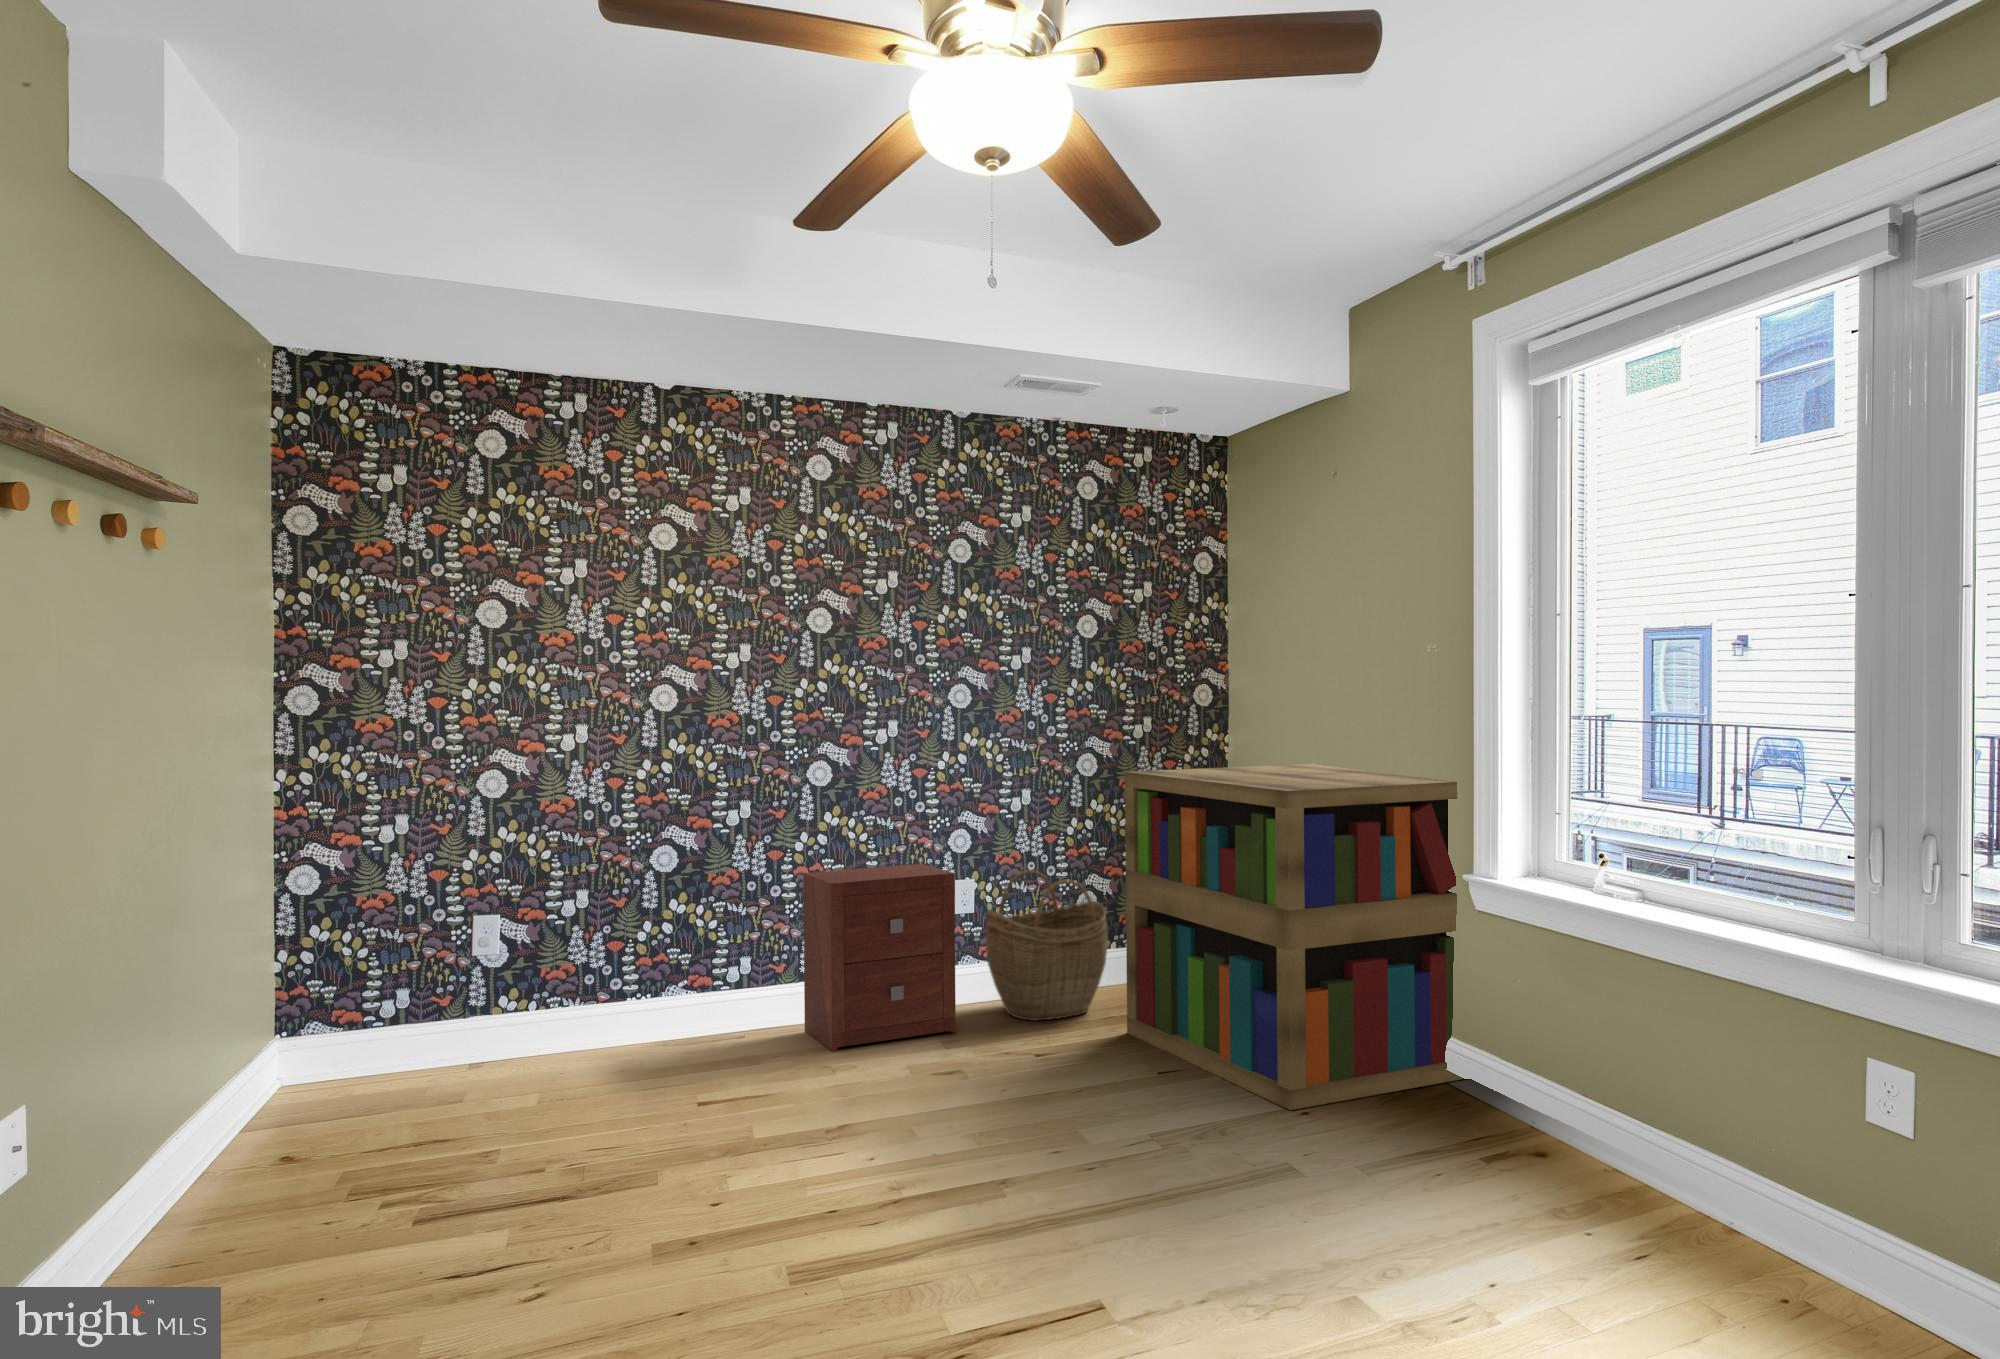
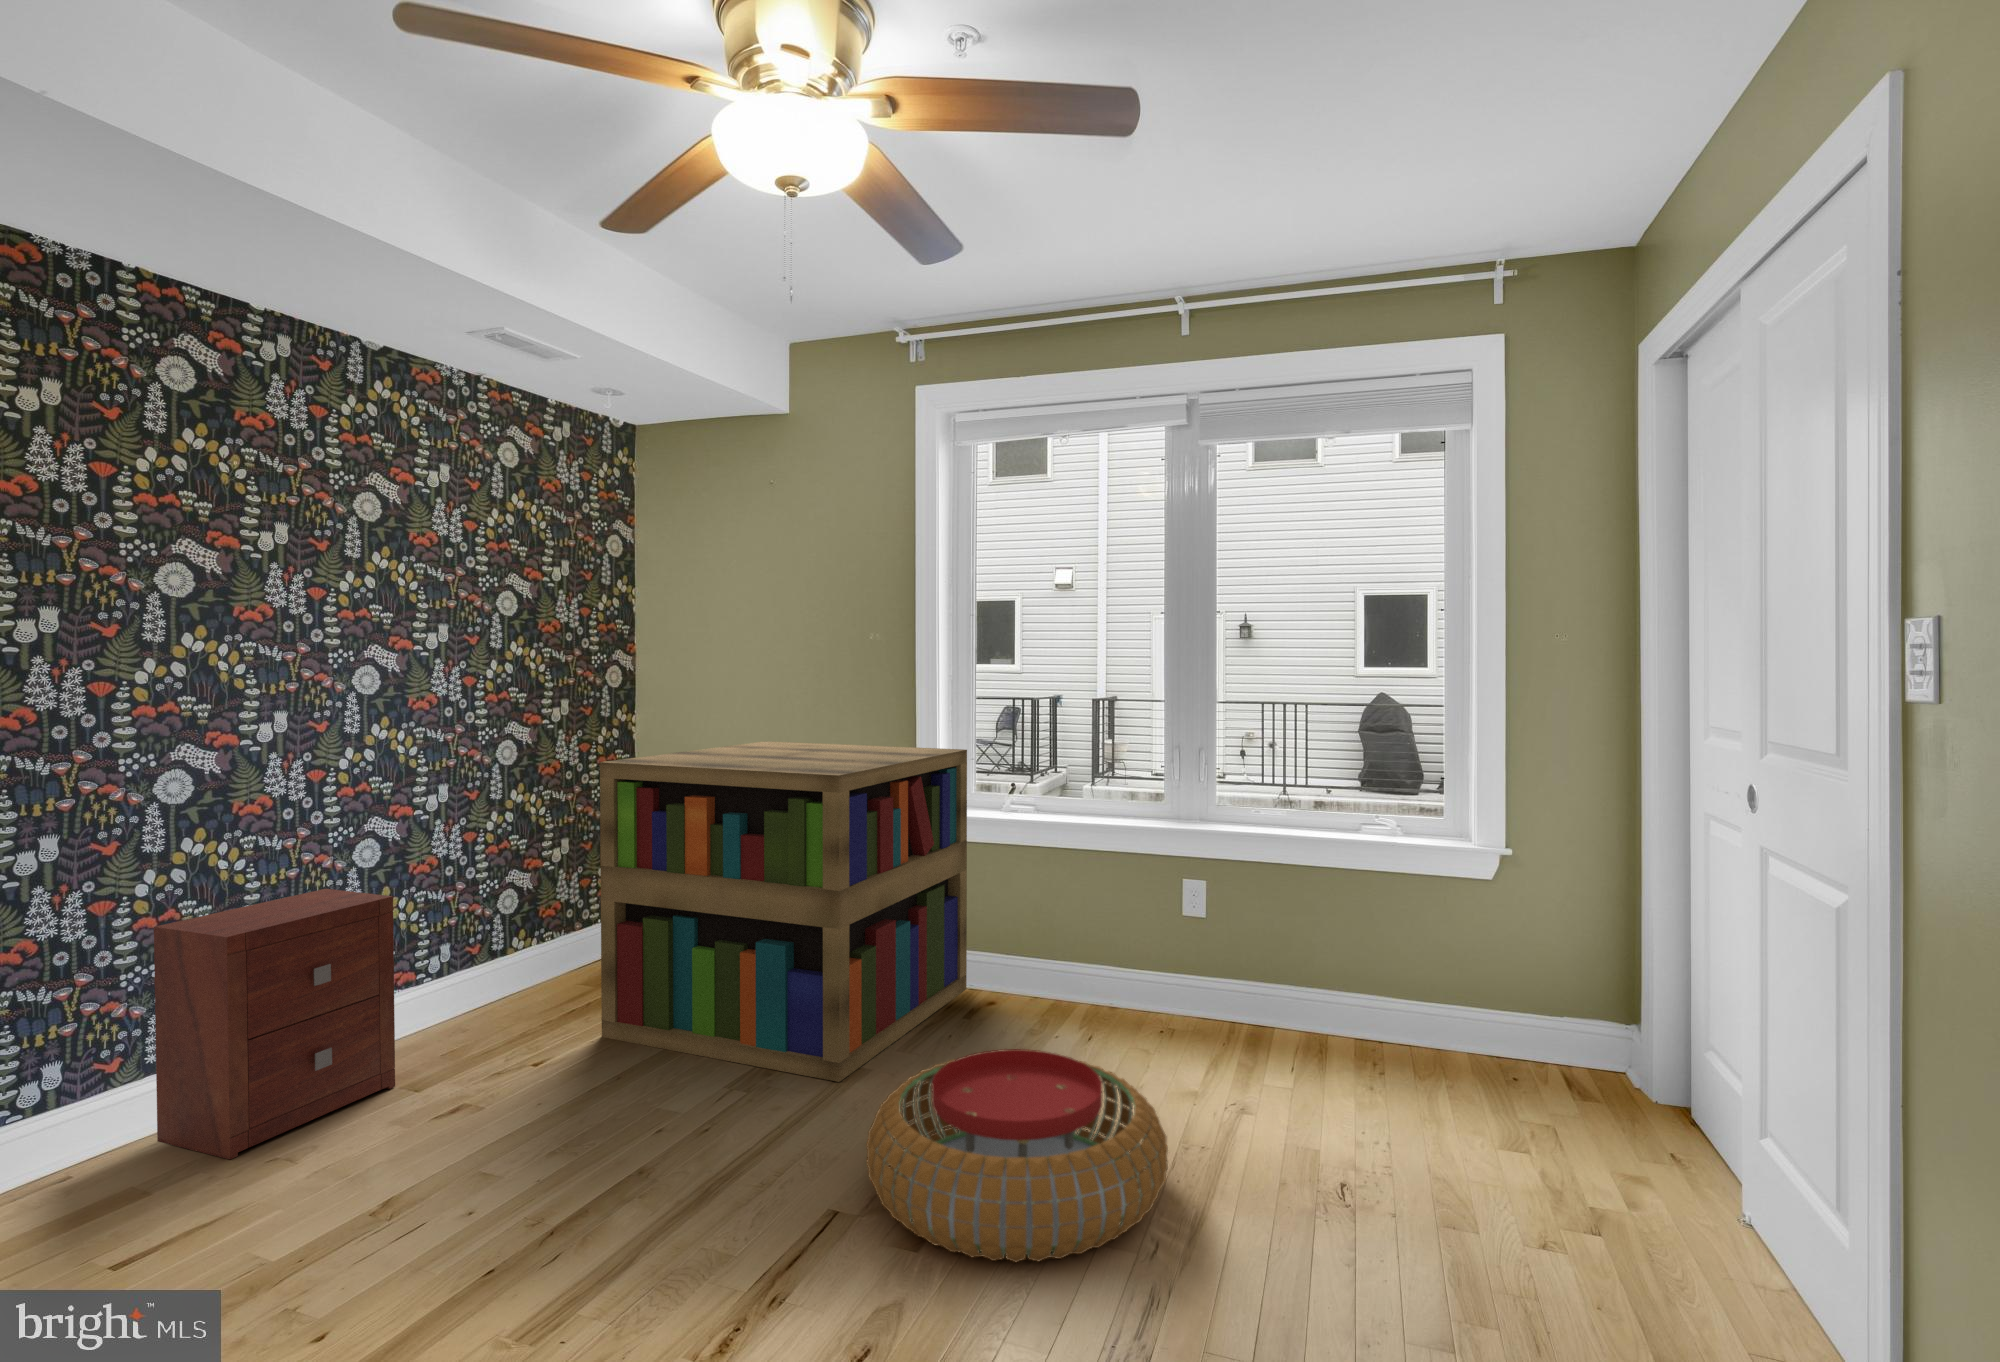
woven basket: present [986,870,1108,1021] -> none [409,877,558,1048]
pouf: none [1199,1085,1527,1287] -> present [866,1049,1168,1262]

